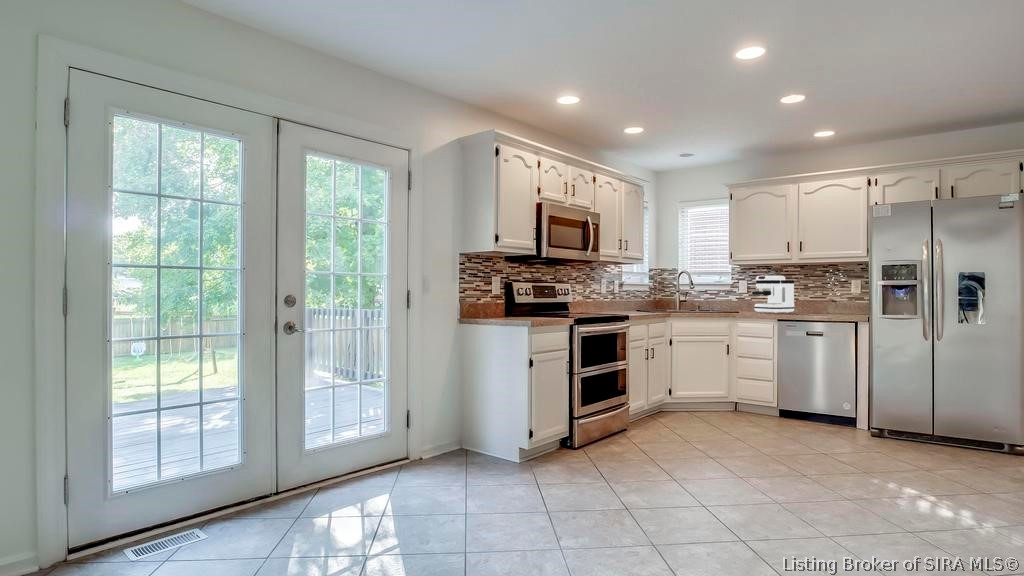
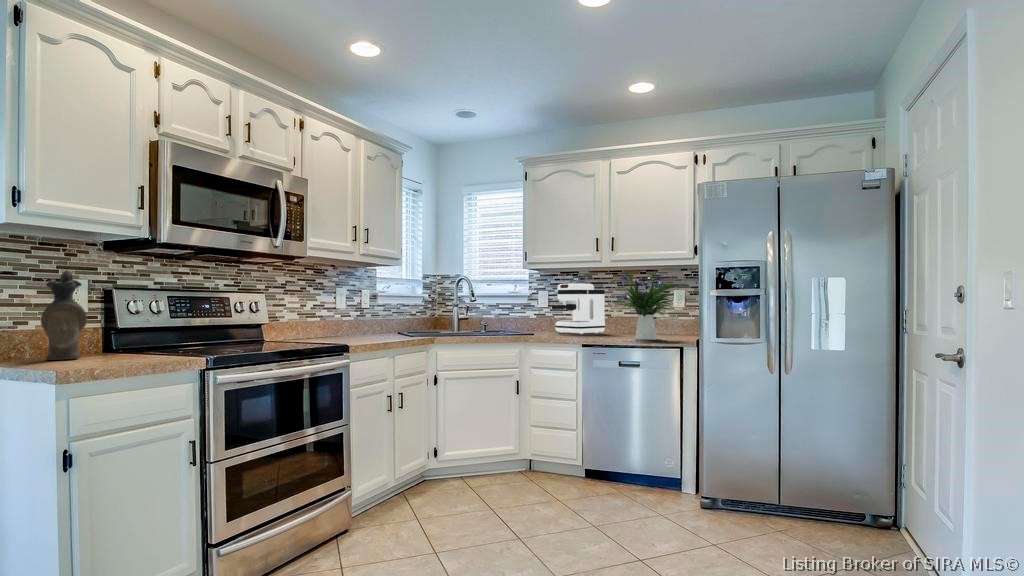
flower arrangement: none [802,266,856,317] -> present [614,270,679,340]
ceramic pitcher: none [498,273,517,318] -> present [41,271,87,360]

